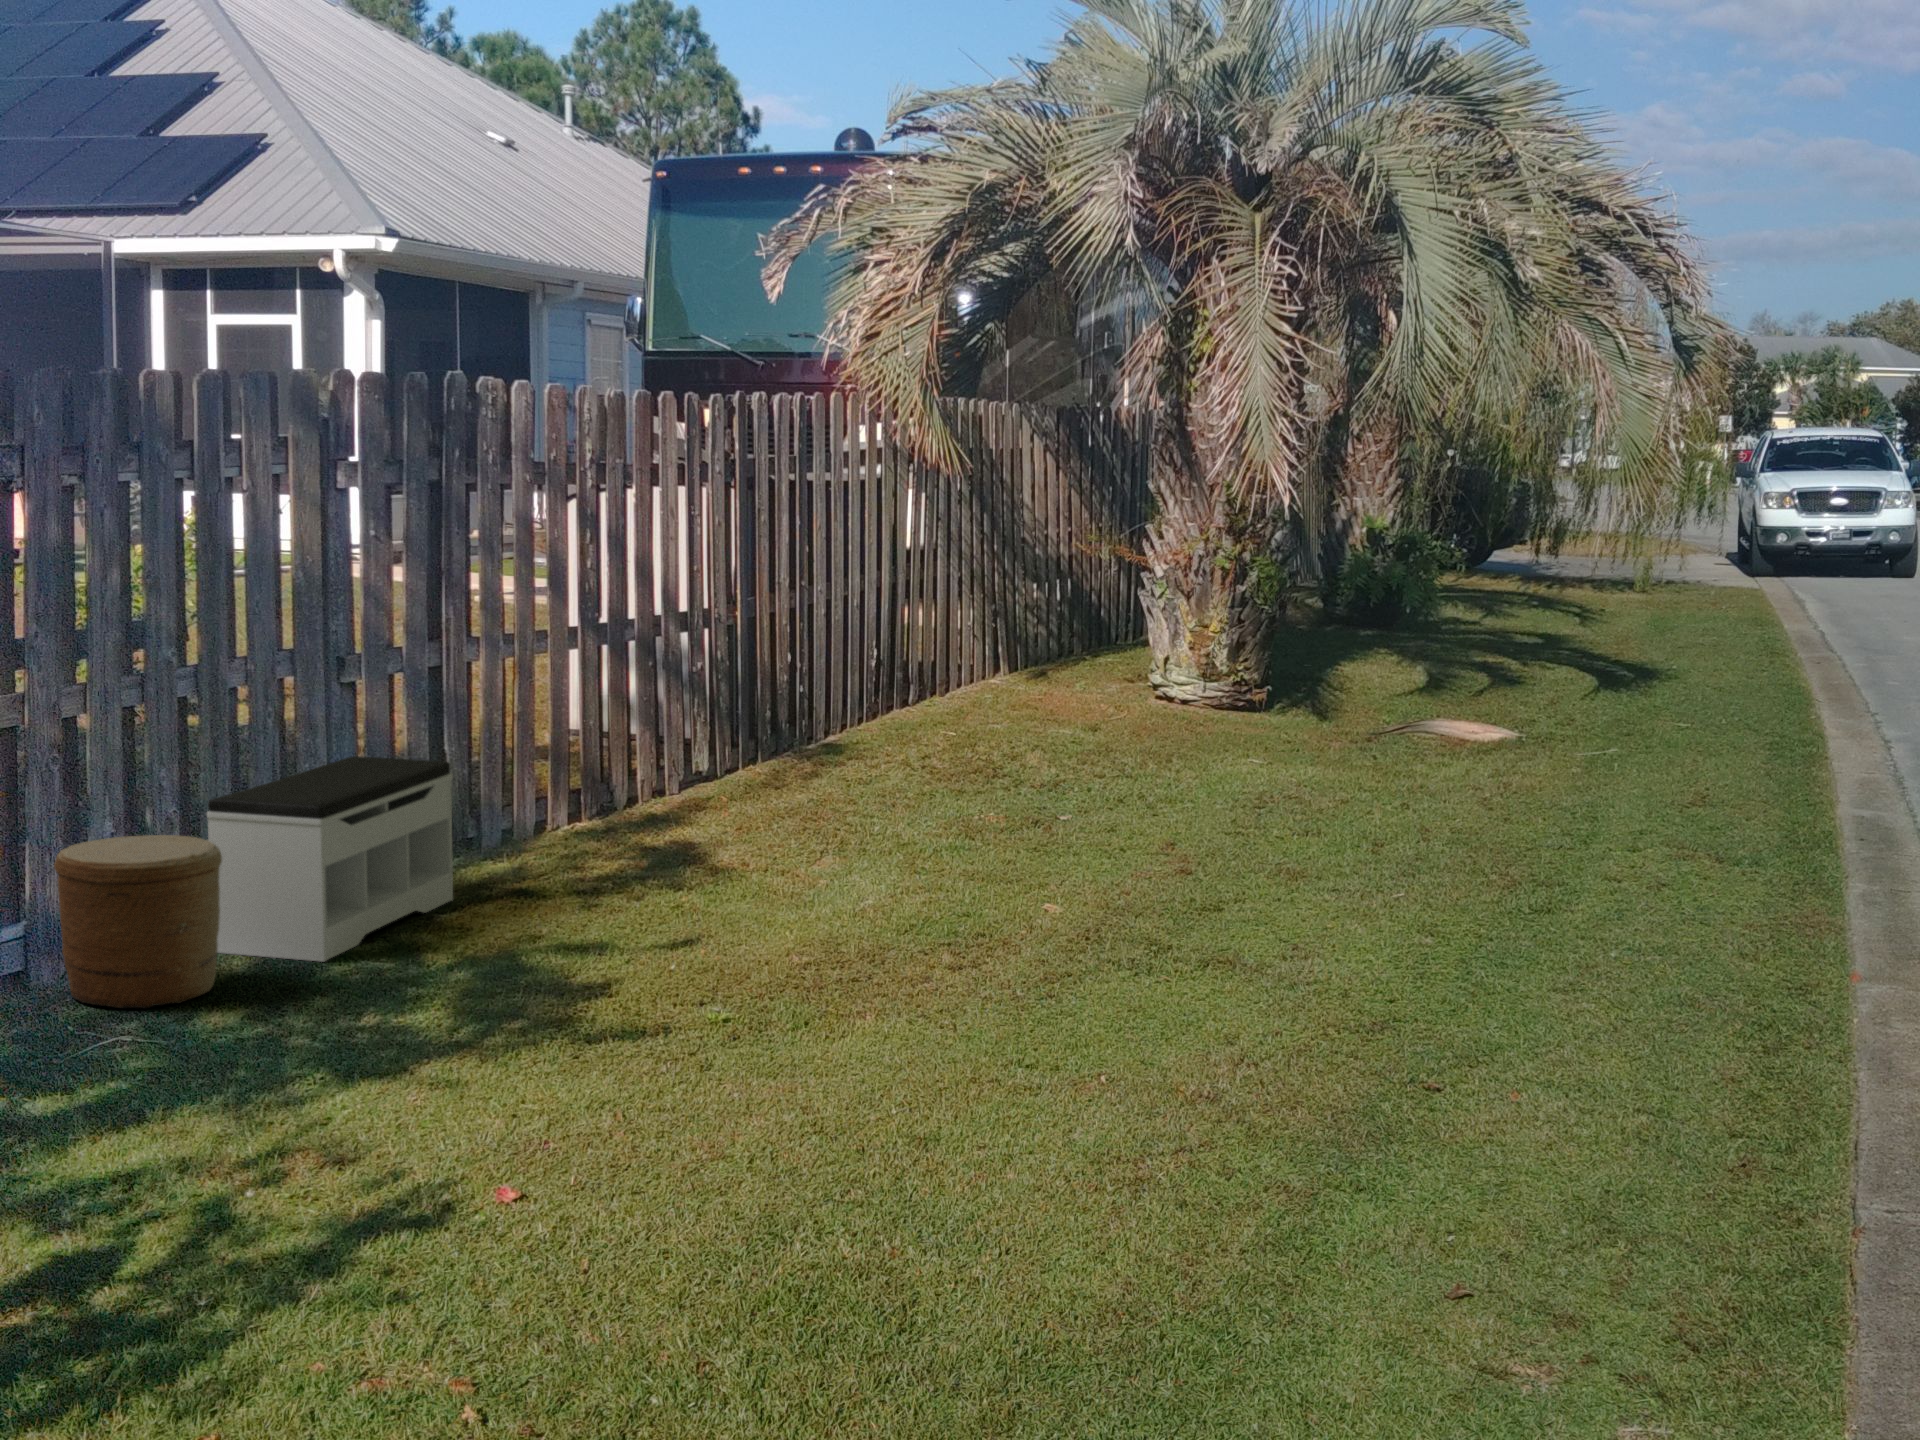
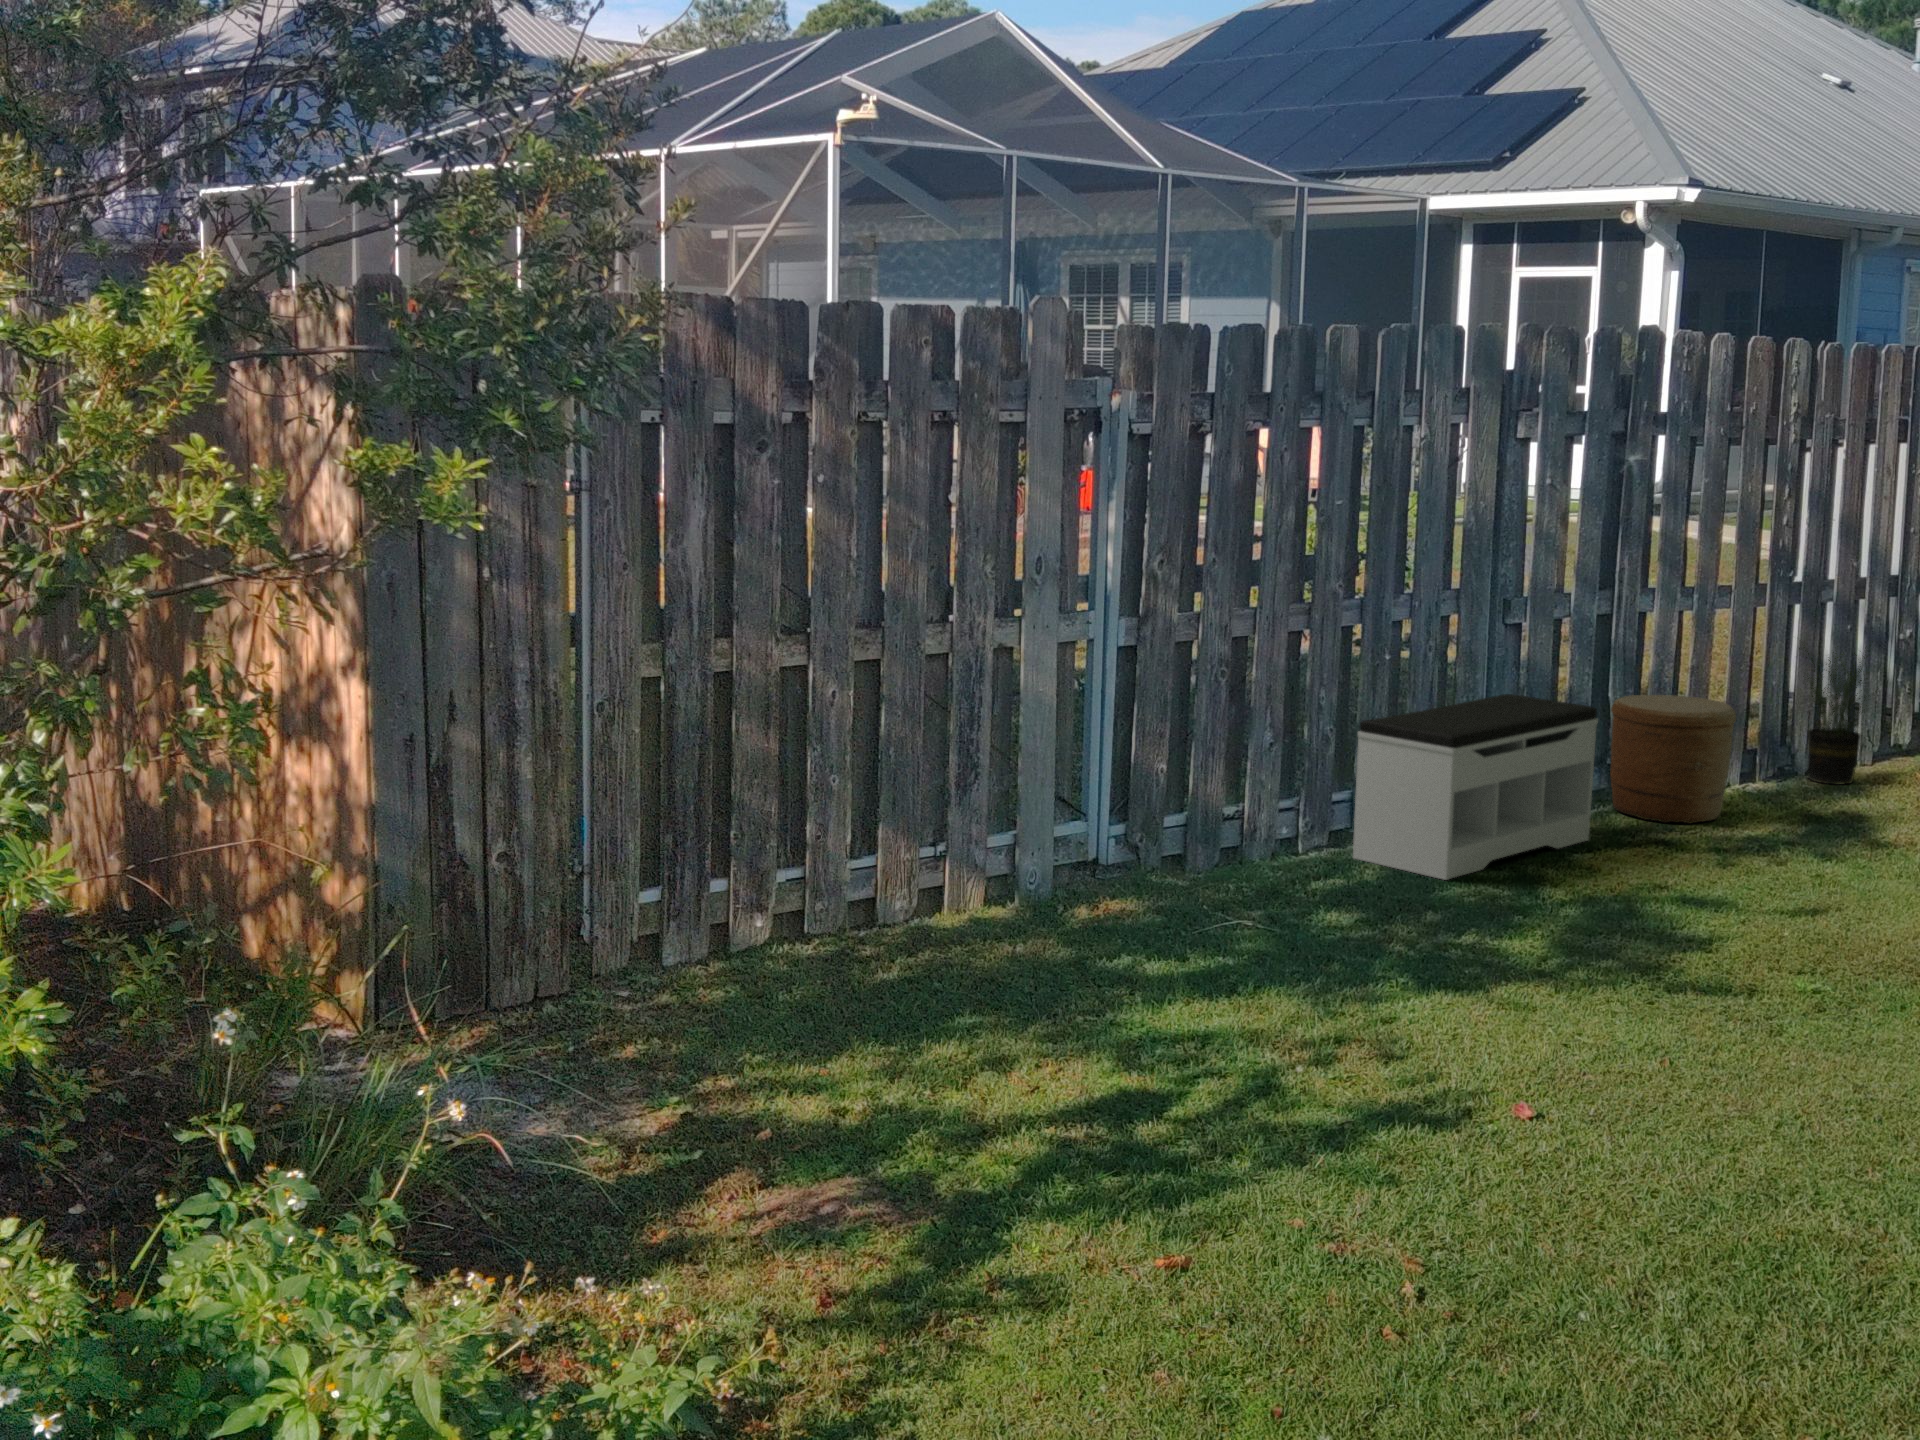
potted plant: none [604,672,694,817] -> present [1799,645,1878,784]
woven basket: present [54,835,222,1008] -> present [1610,695,1736,824]

